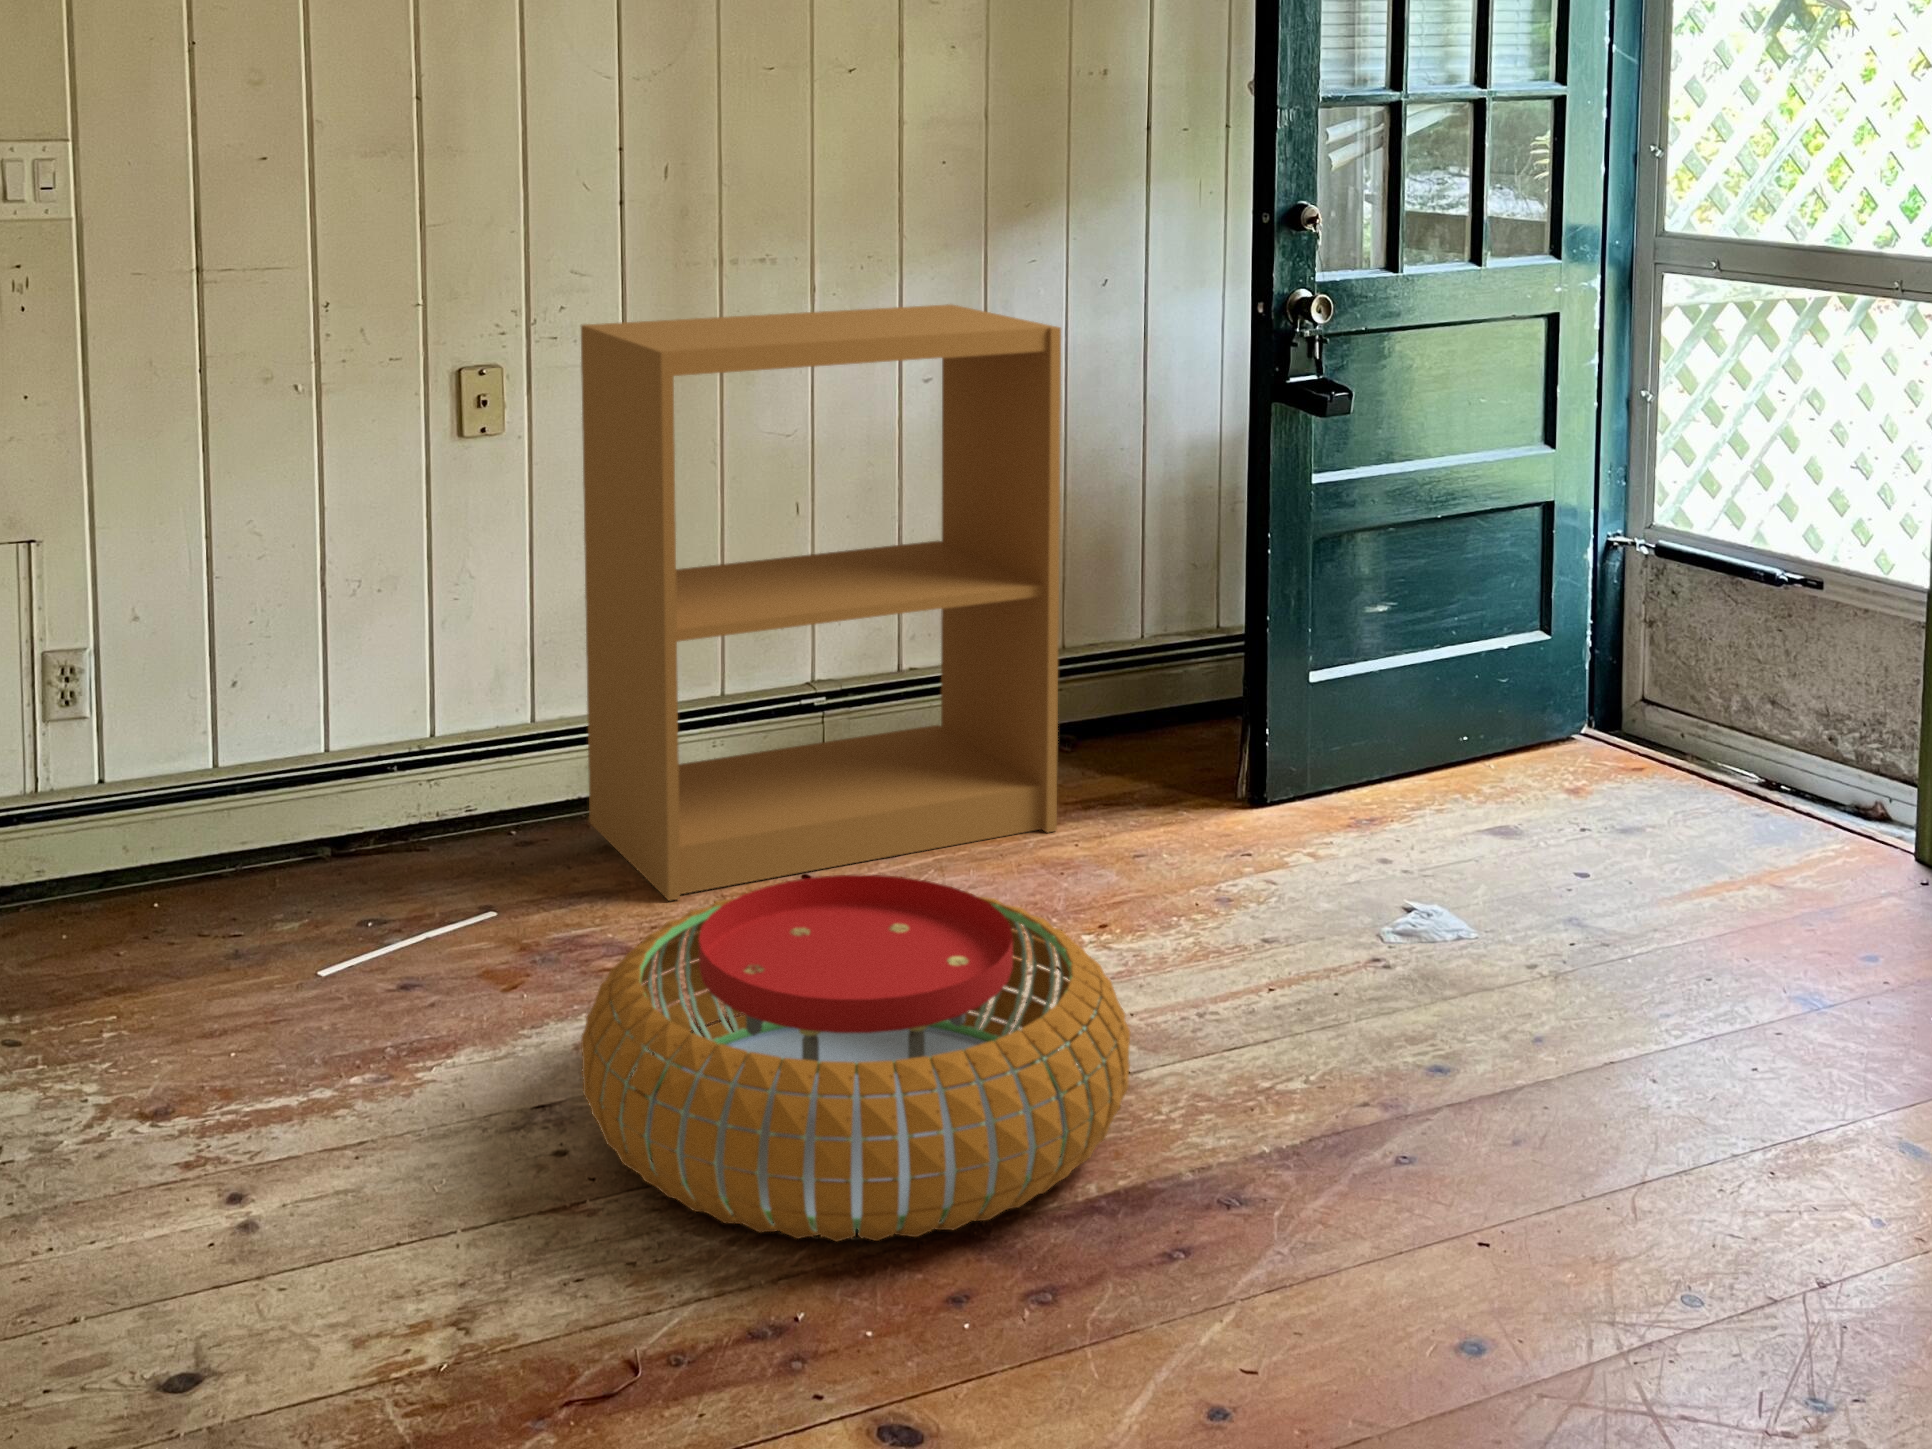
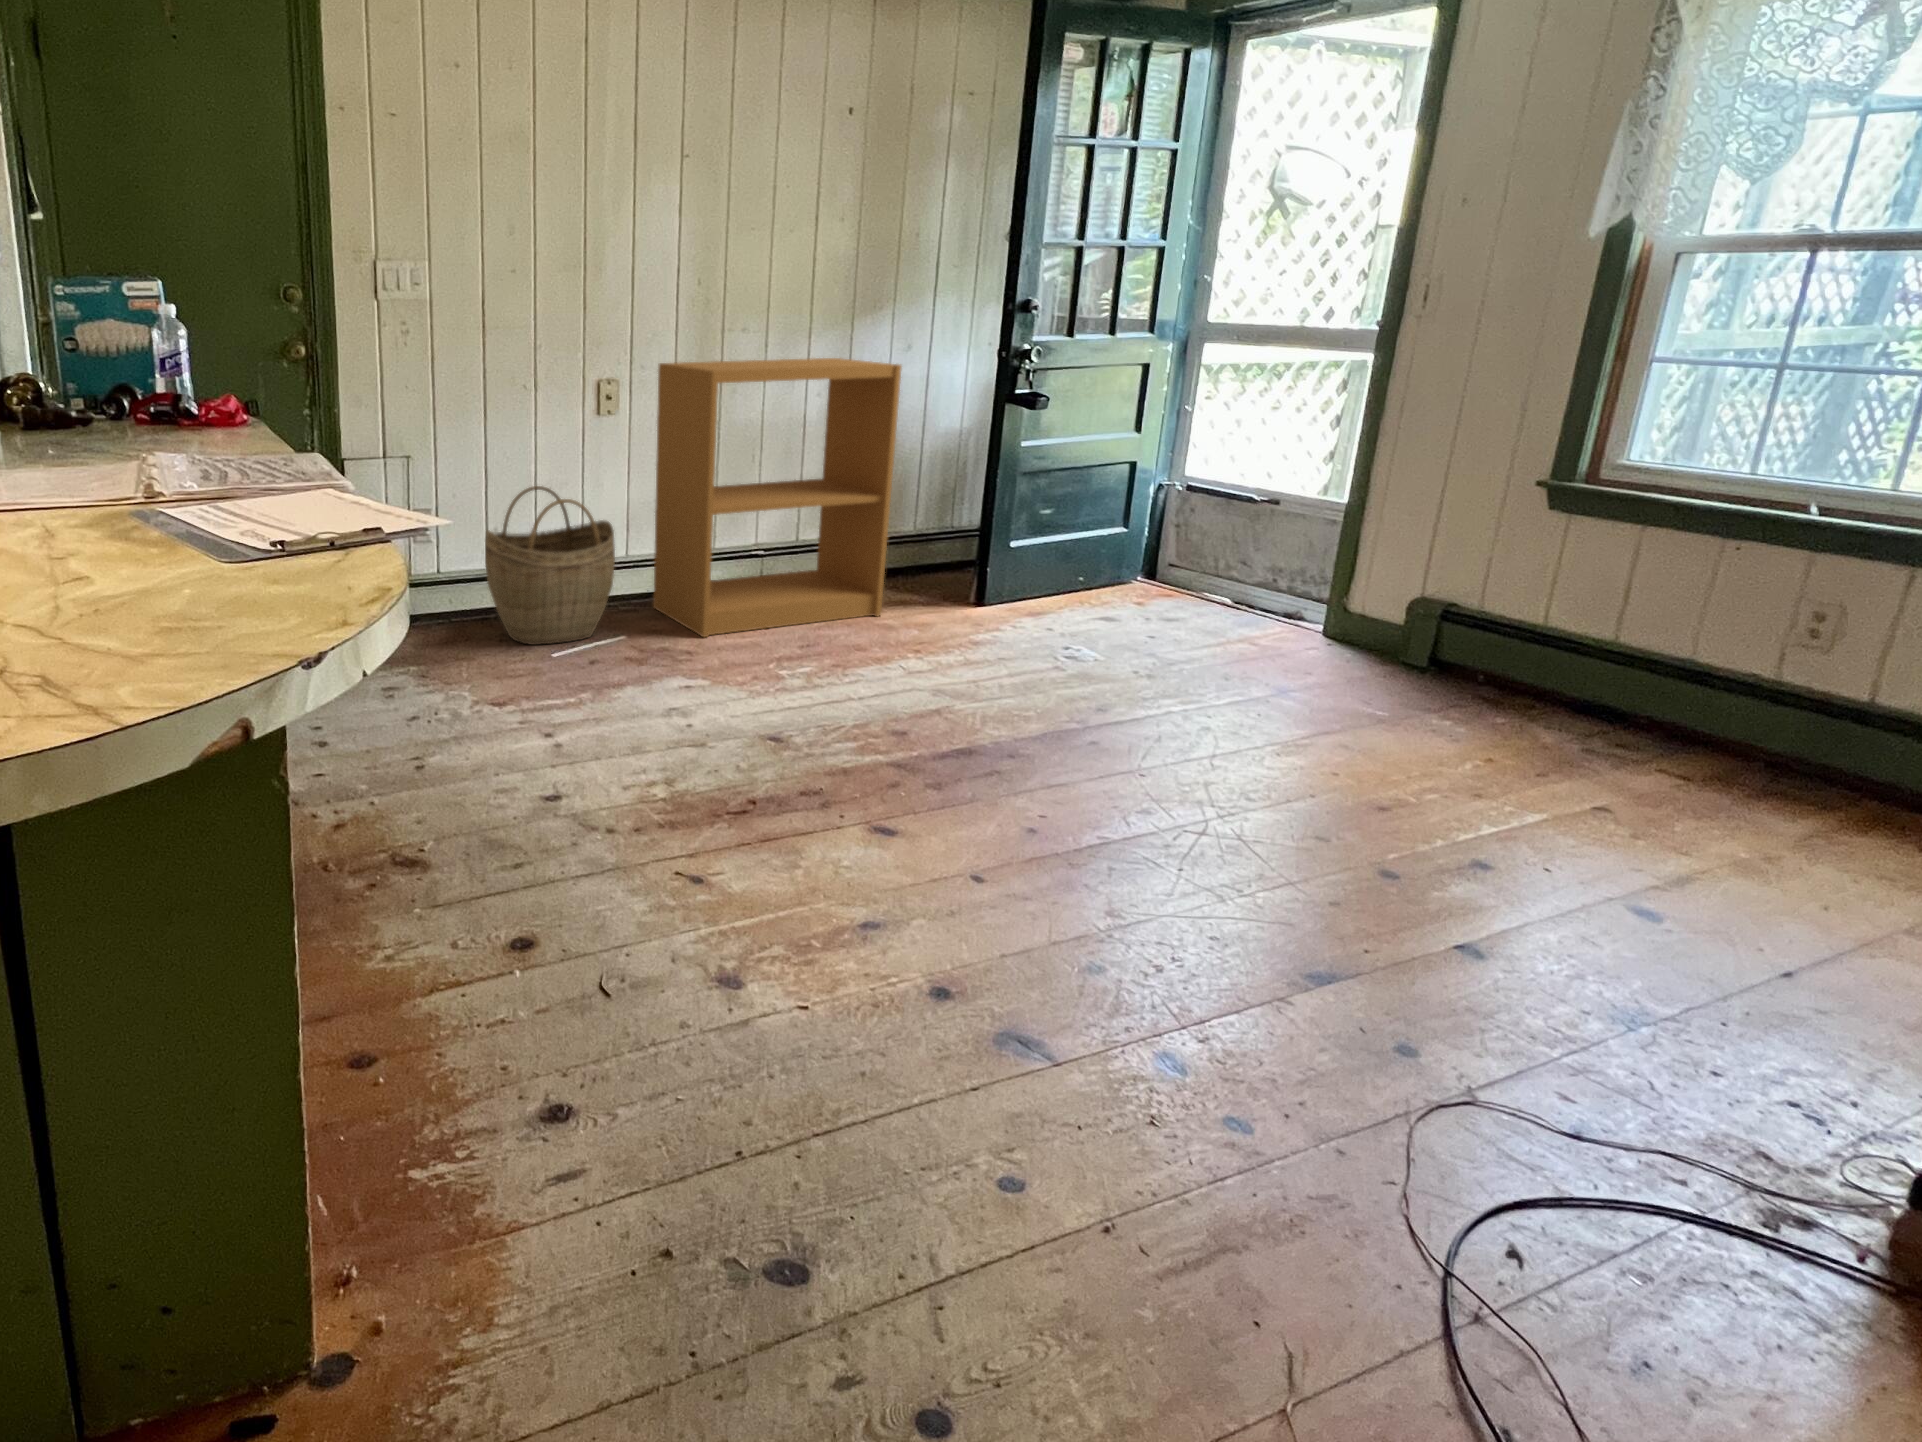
woven basket: none [191,583,477,933] -> present [485,486,615,645]
pouf: present [581,875,1131,1241] -> none [699,612,958,759]

